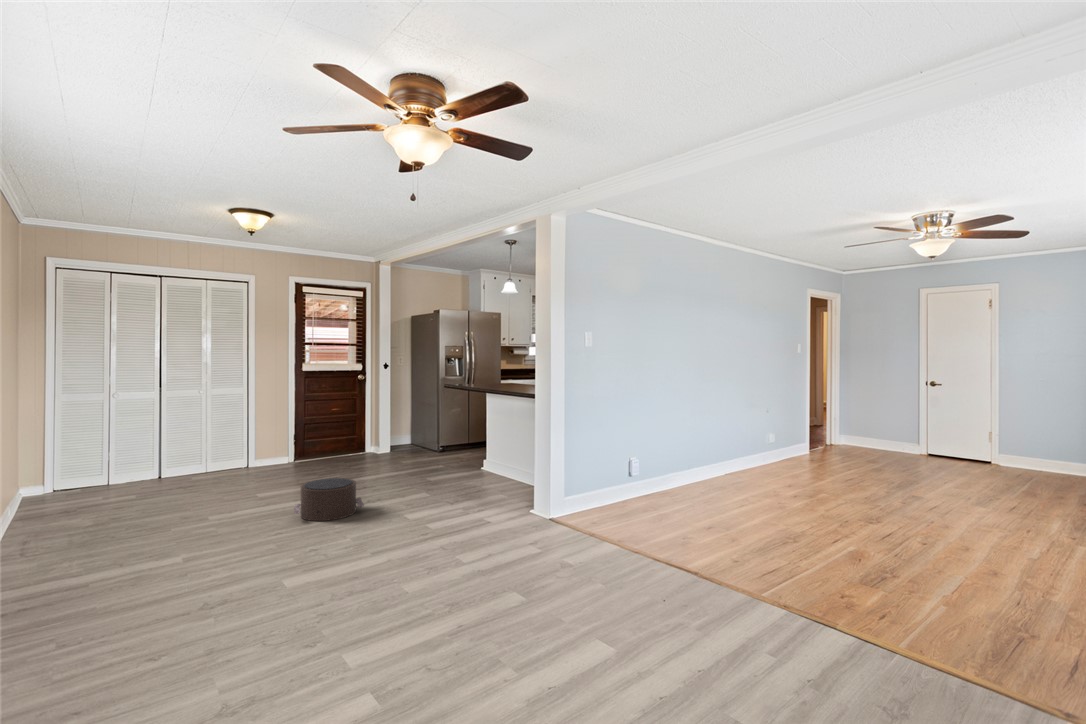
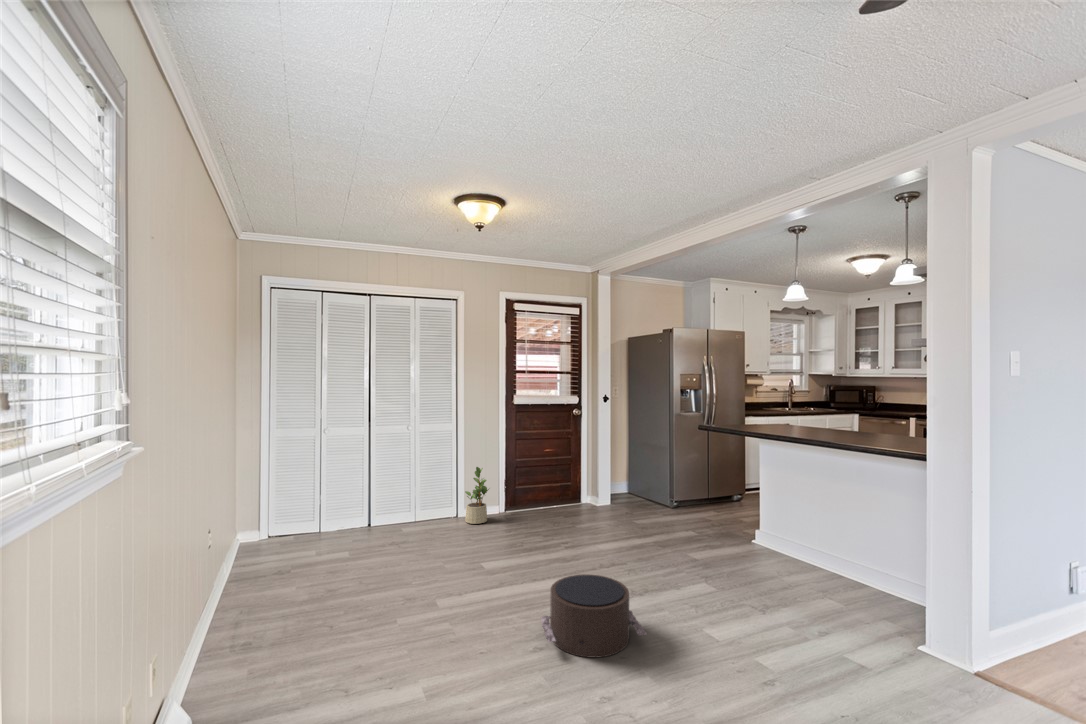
potted plant: none [256,422,279,469] -> present [465,467,489,524]

